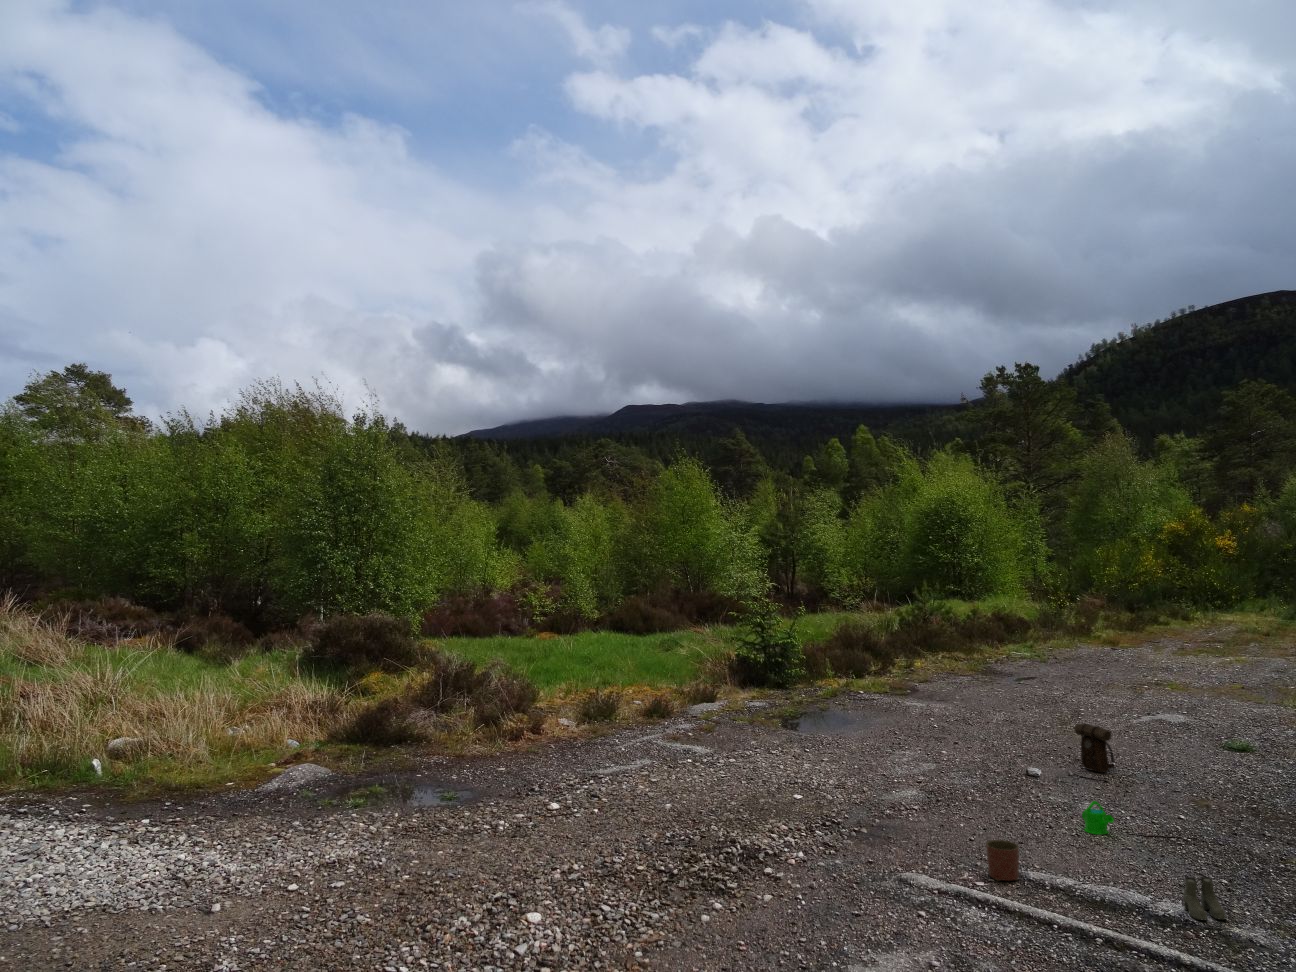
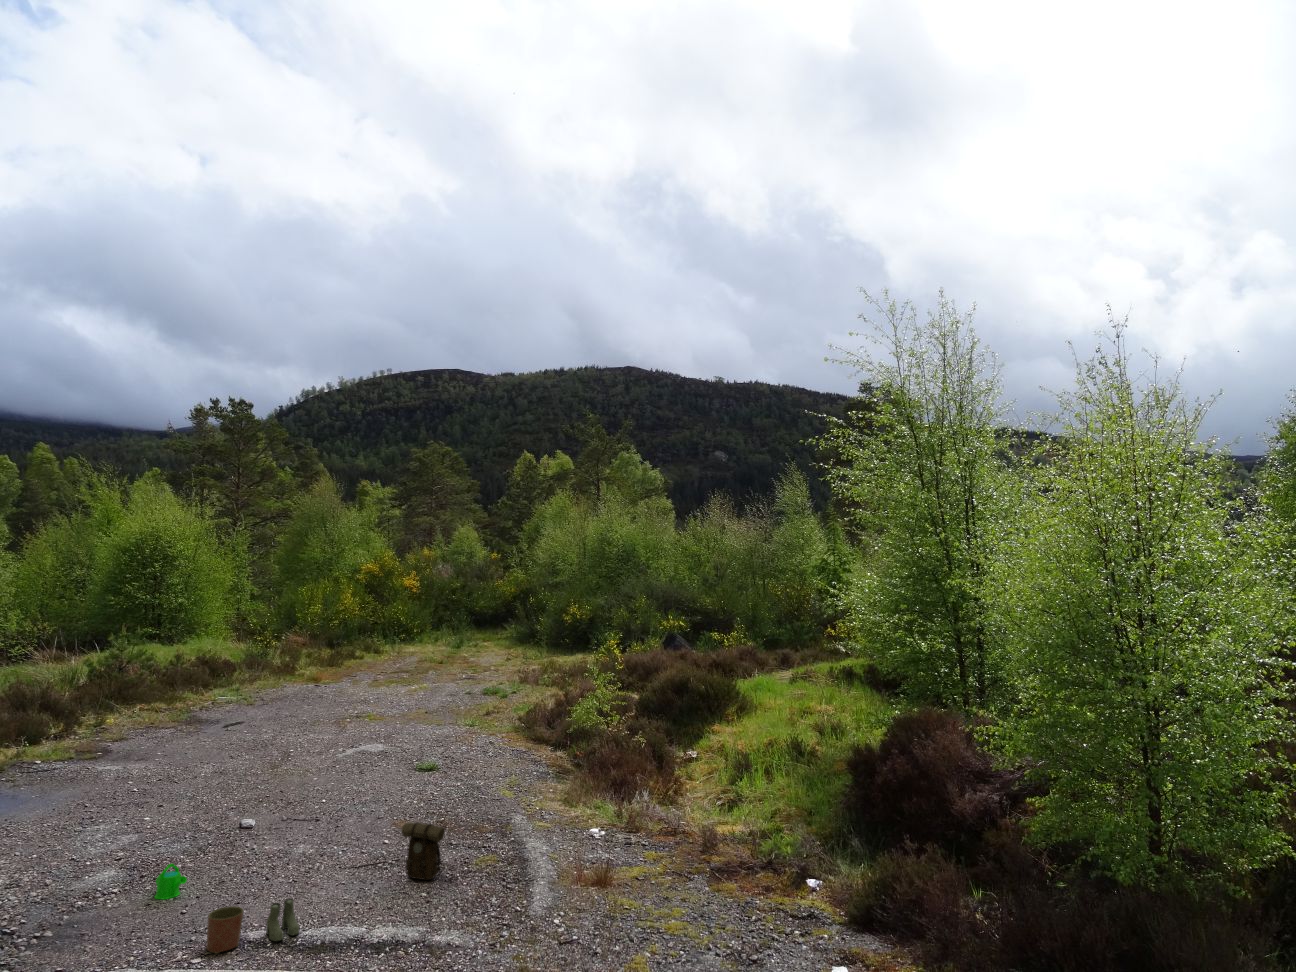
backpack: present [1074,724,1114,773] -> present [401,822,445,880]
watering can: present [1082,801,1114,834] -> present [154,864,187,900]
boots: present [1183,877,1225,920] -> present [266,898,299,941]

